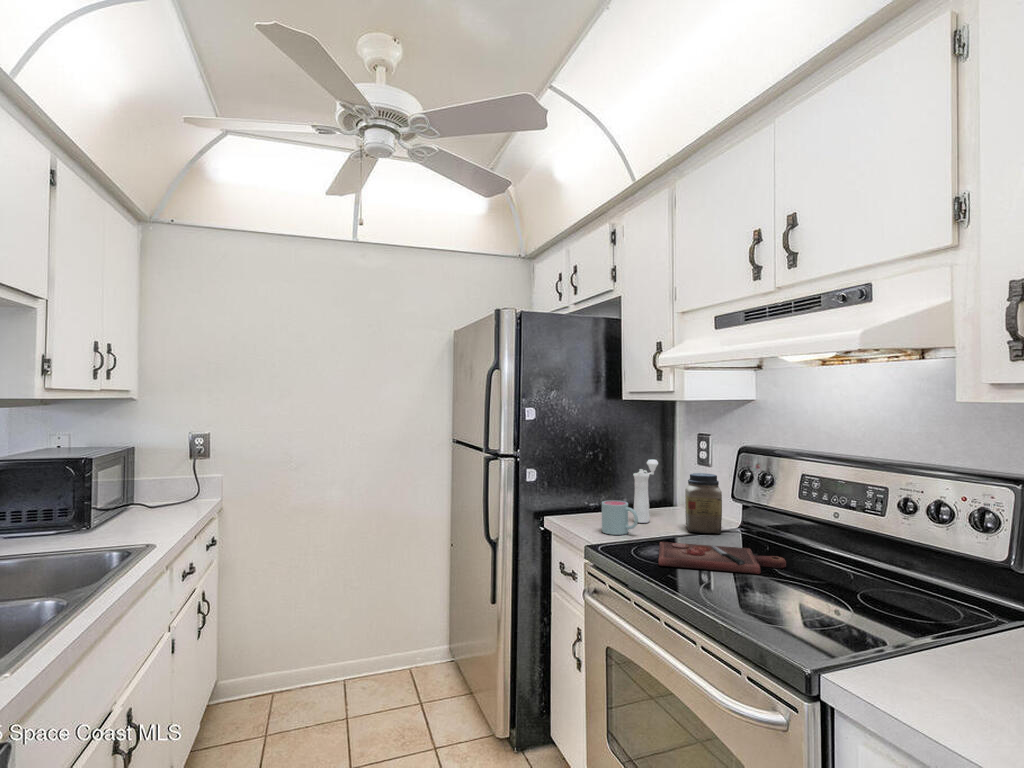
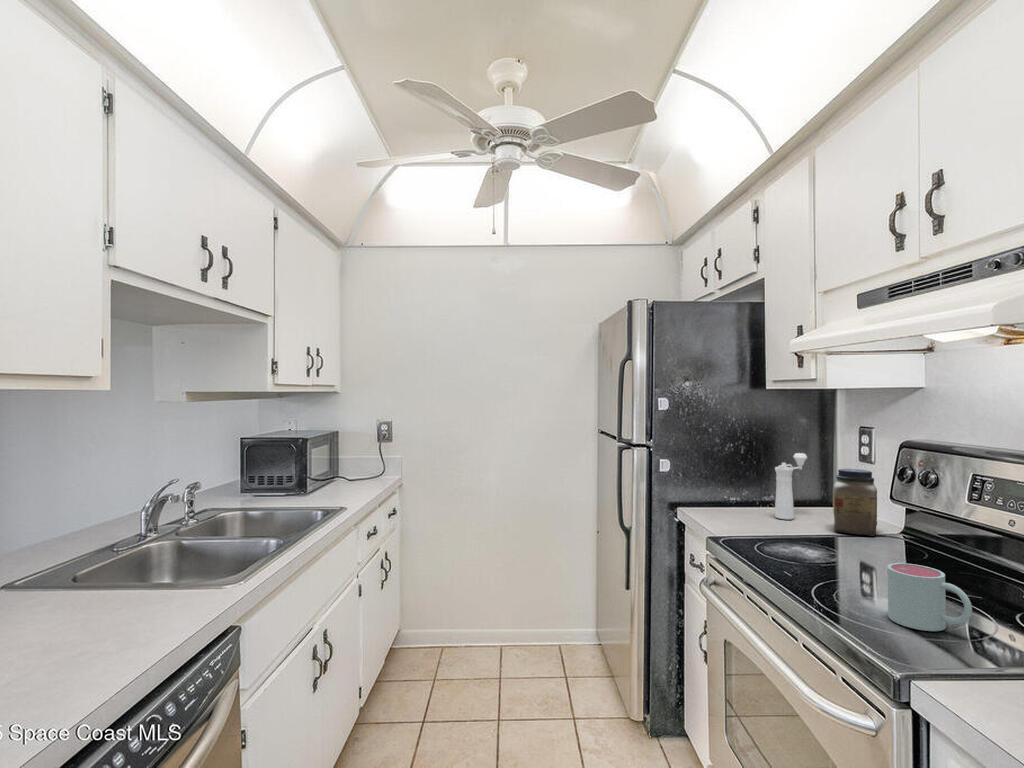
mug: present [602,500,638,535] -> present [887,563,972,631]
cutting board: present [659,542,786,574] -> none [781,538,941,579]

